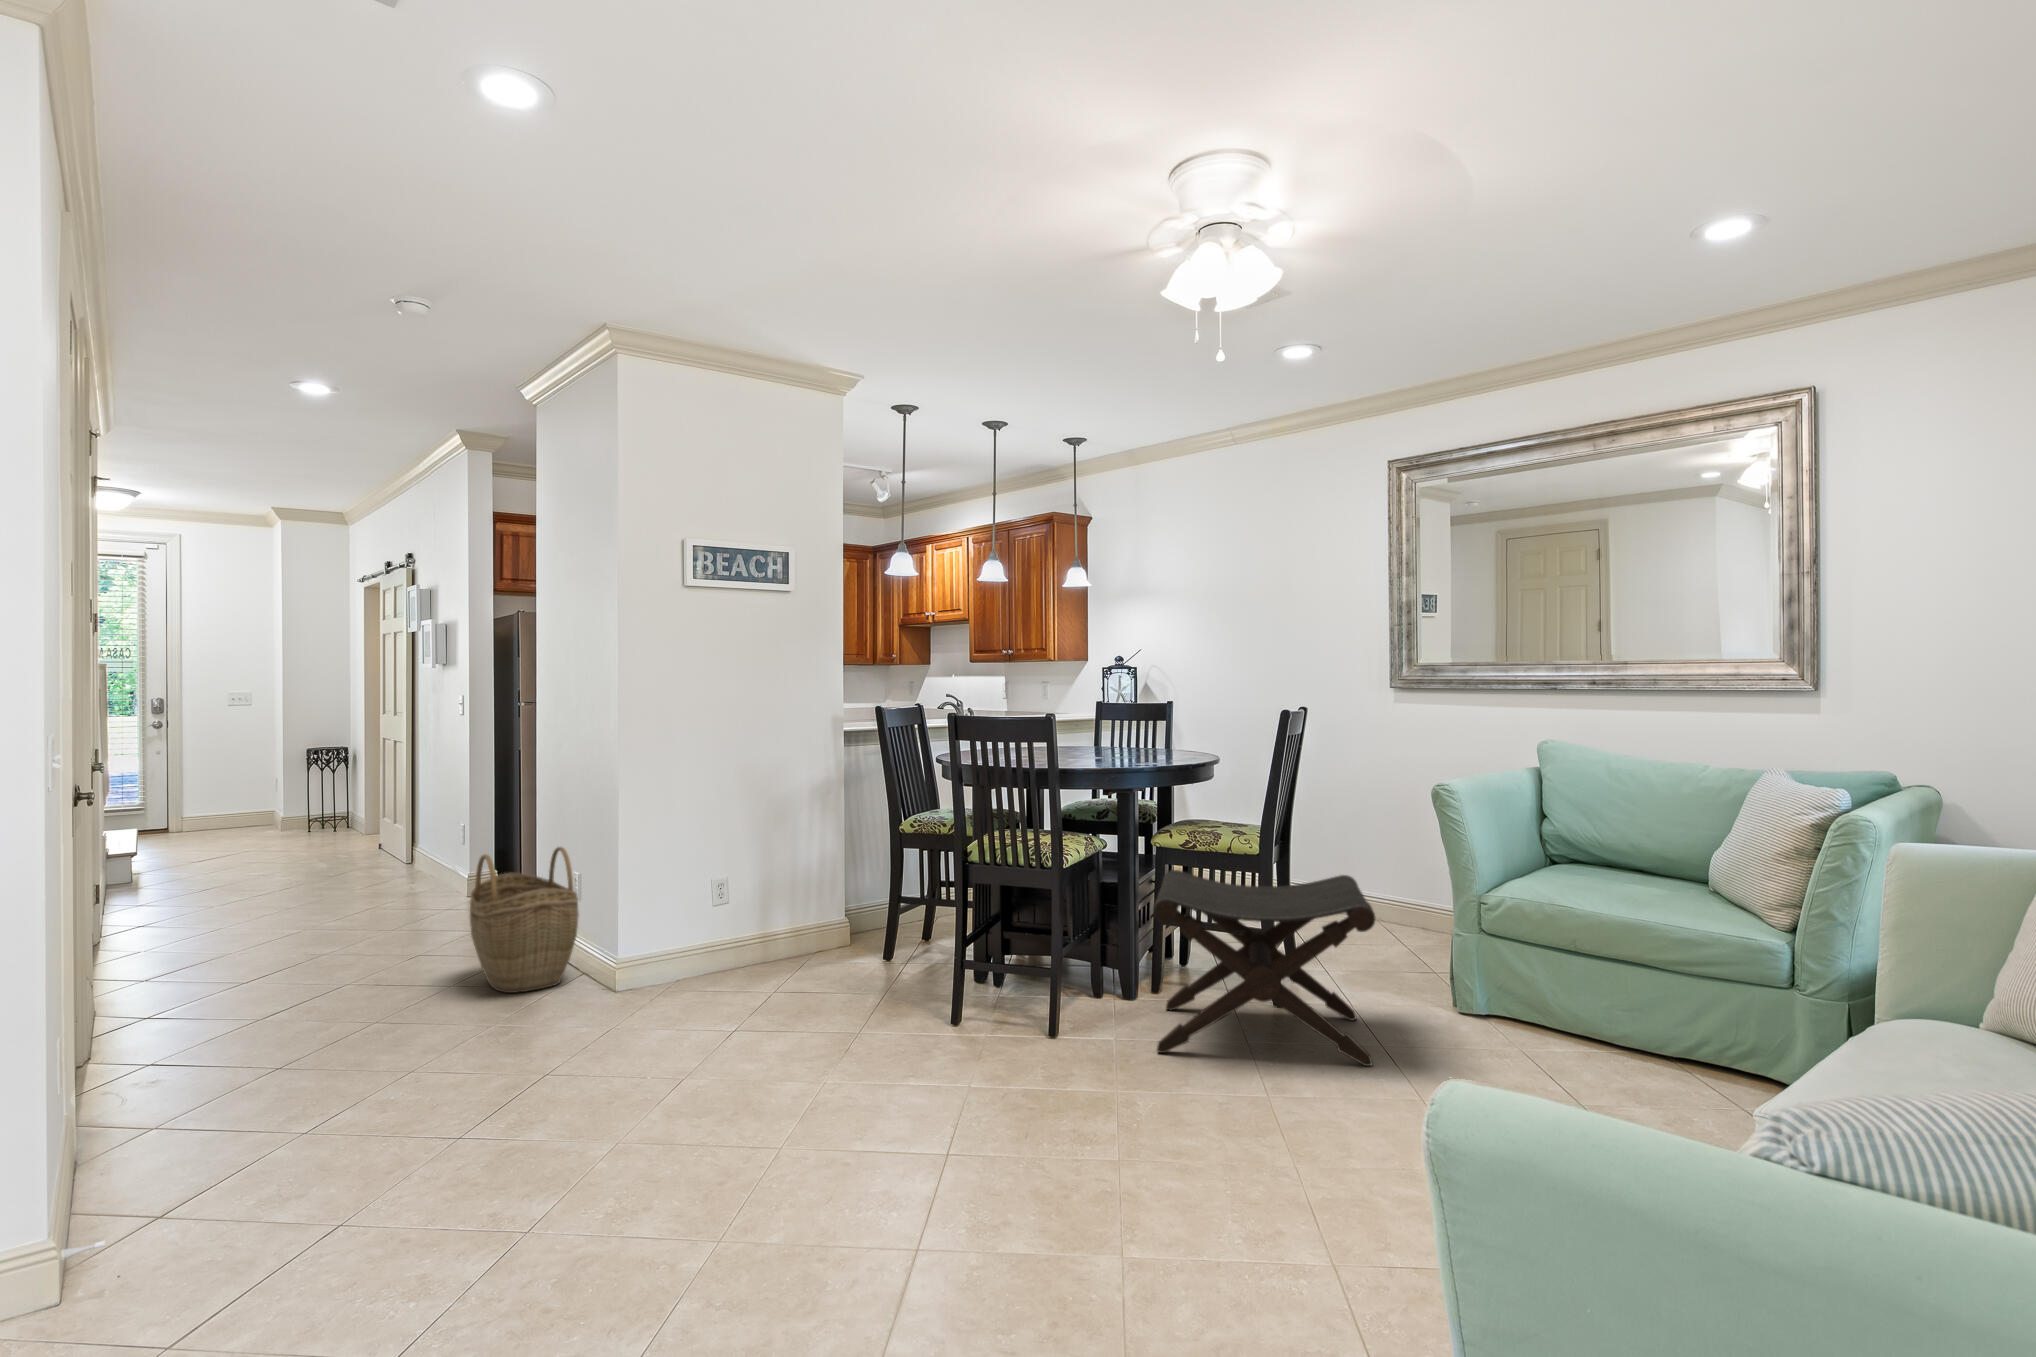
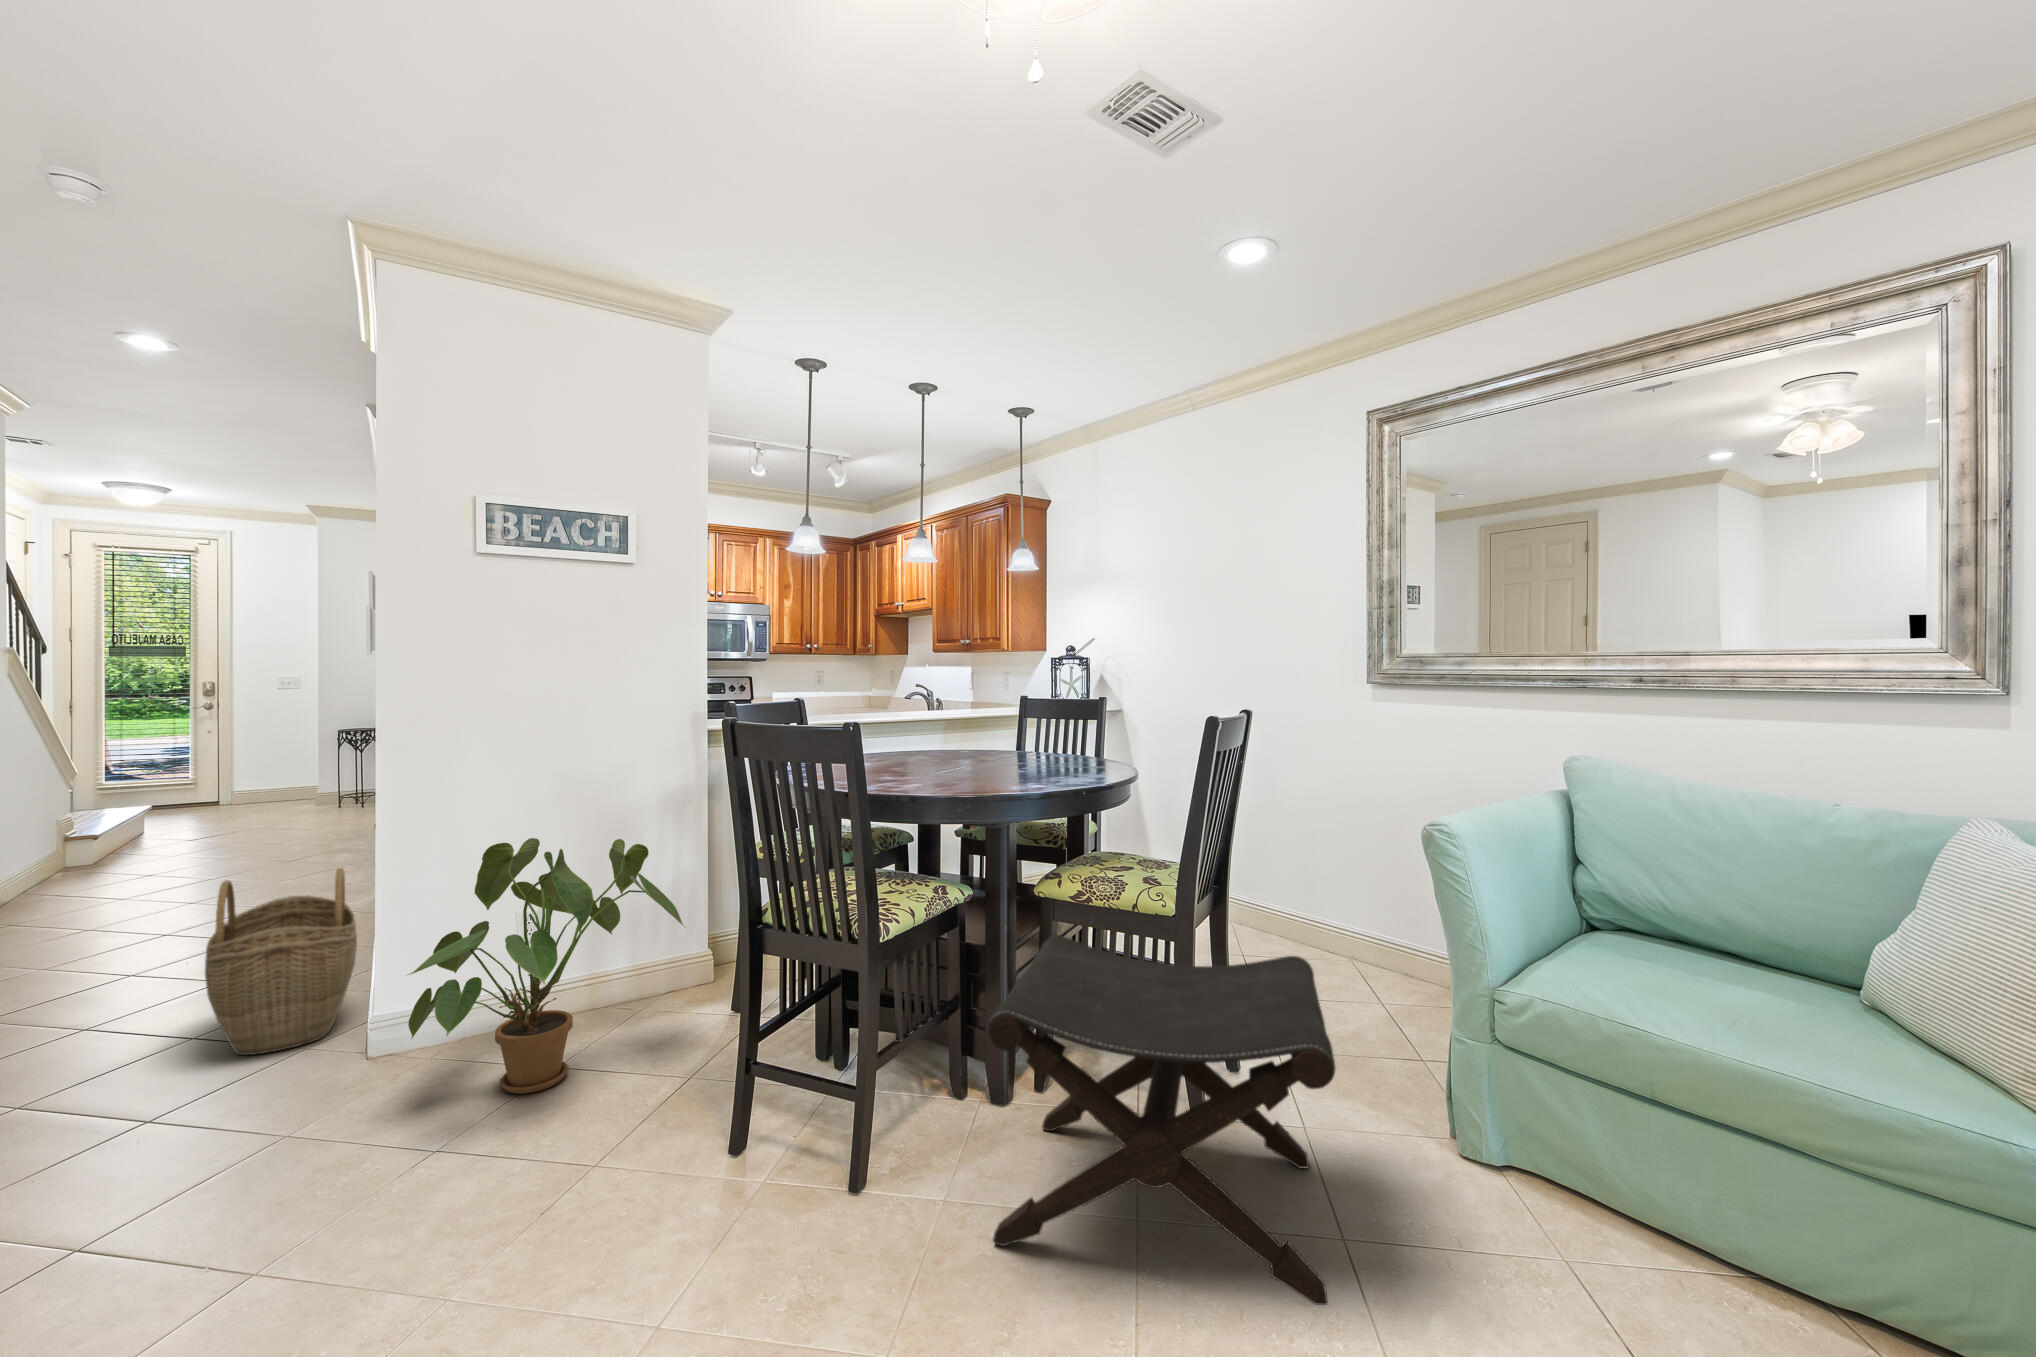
house plant: none [680,816,867,1005] -> present [408,838,685,1094]

